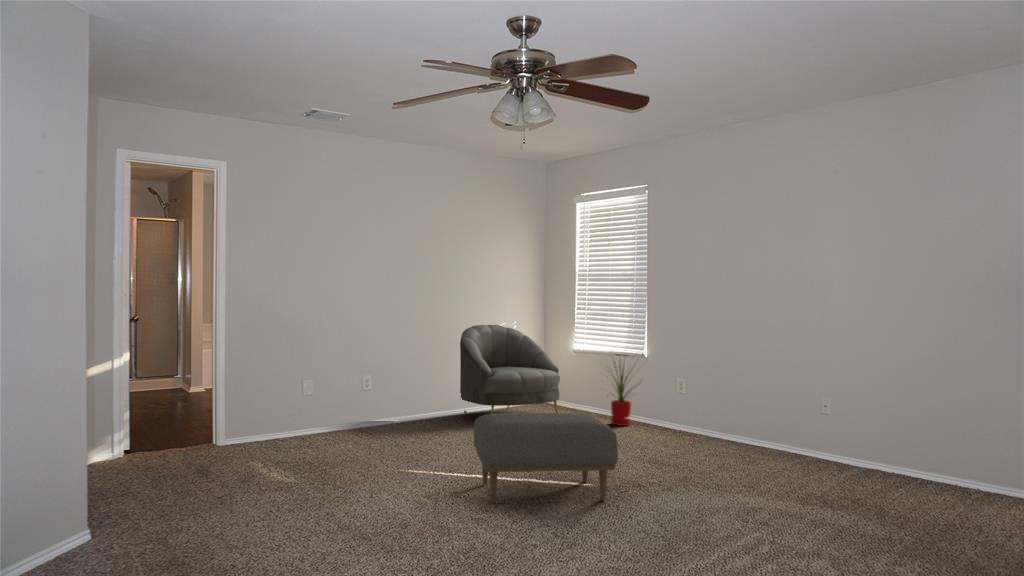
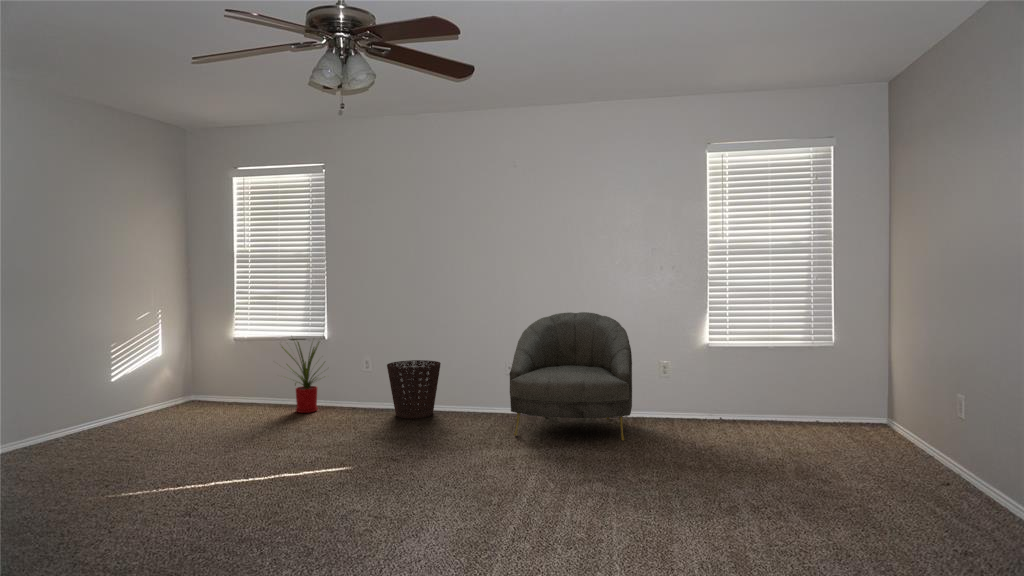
armchair: present [460,325,560,414] -> present [509,312,632,440]
basket: none [689,384,748,446] -> present [387,360,441,418]
ottoman: present [474,413,618,503] -> none [214,415,400,543]

